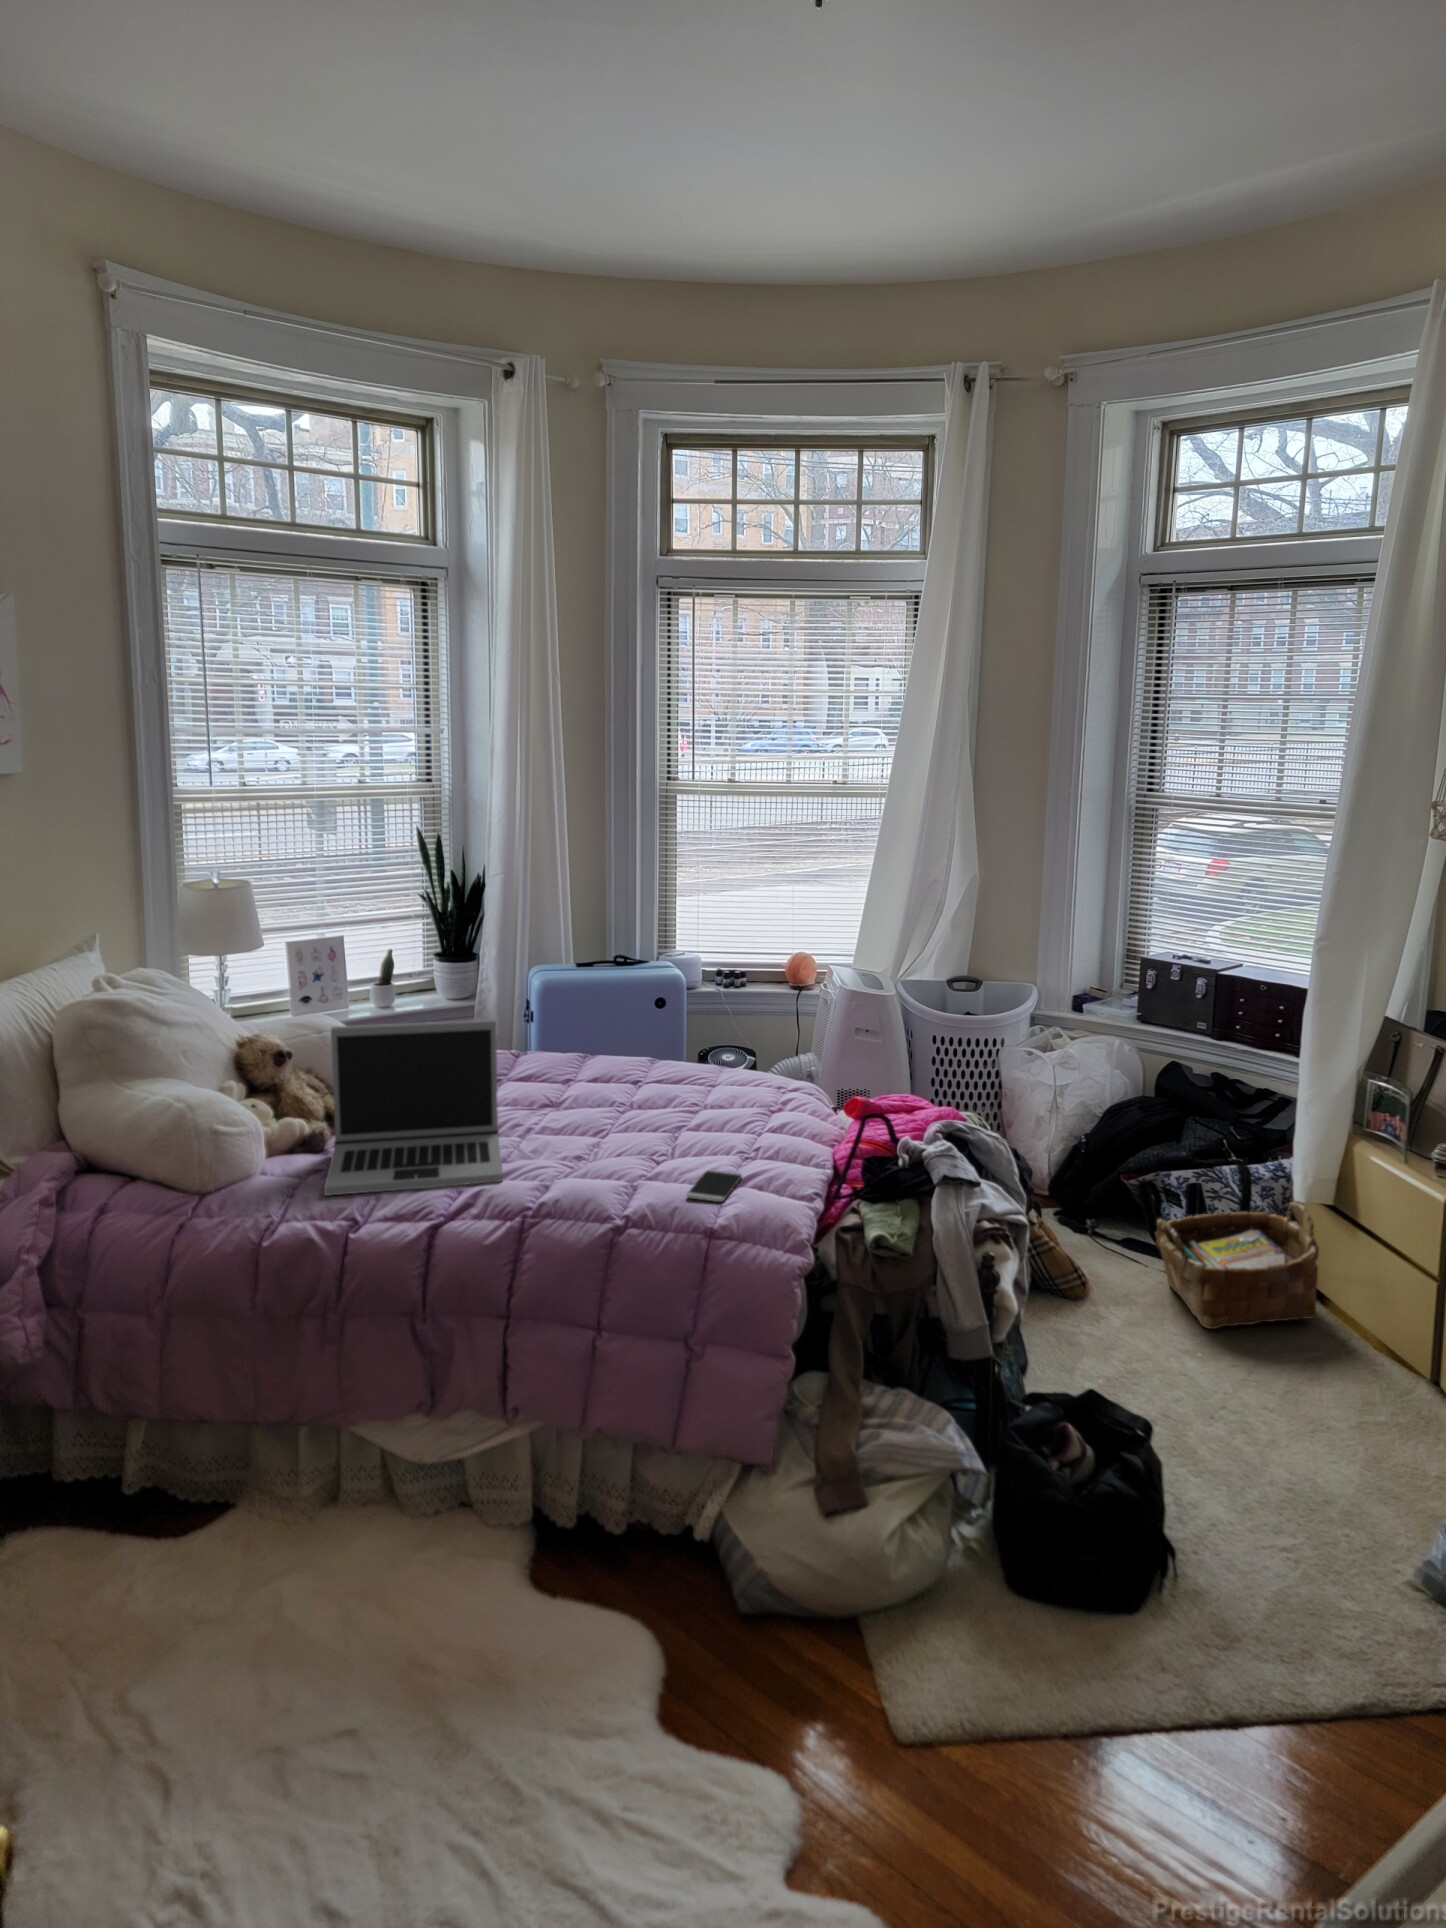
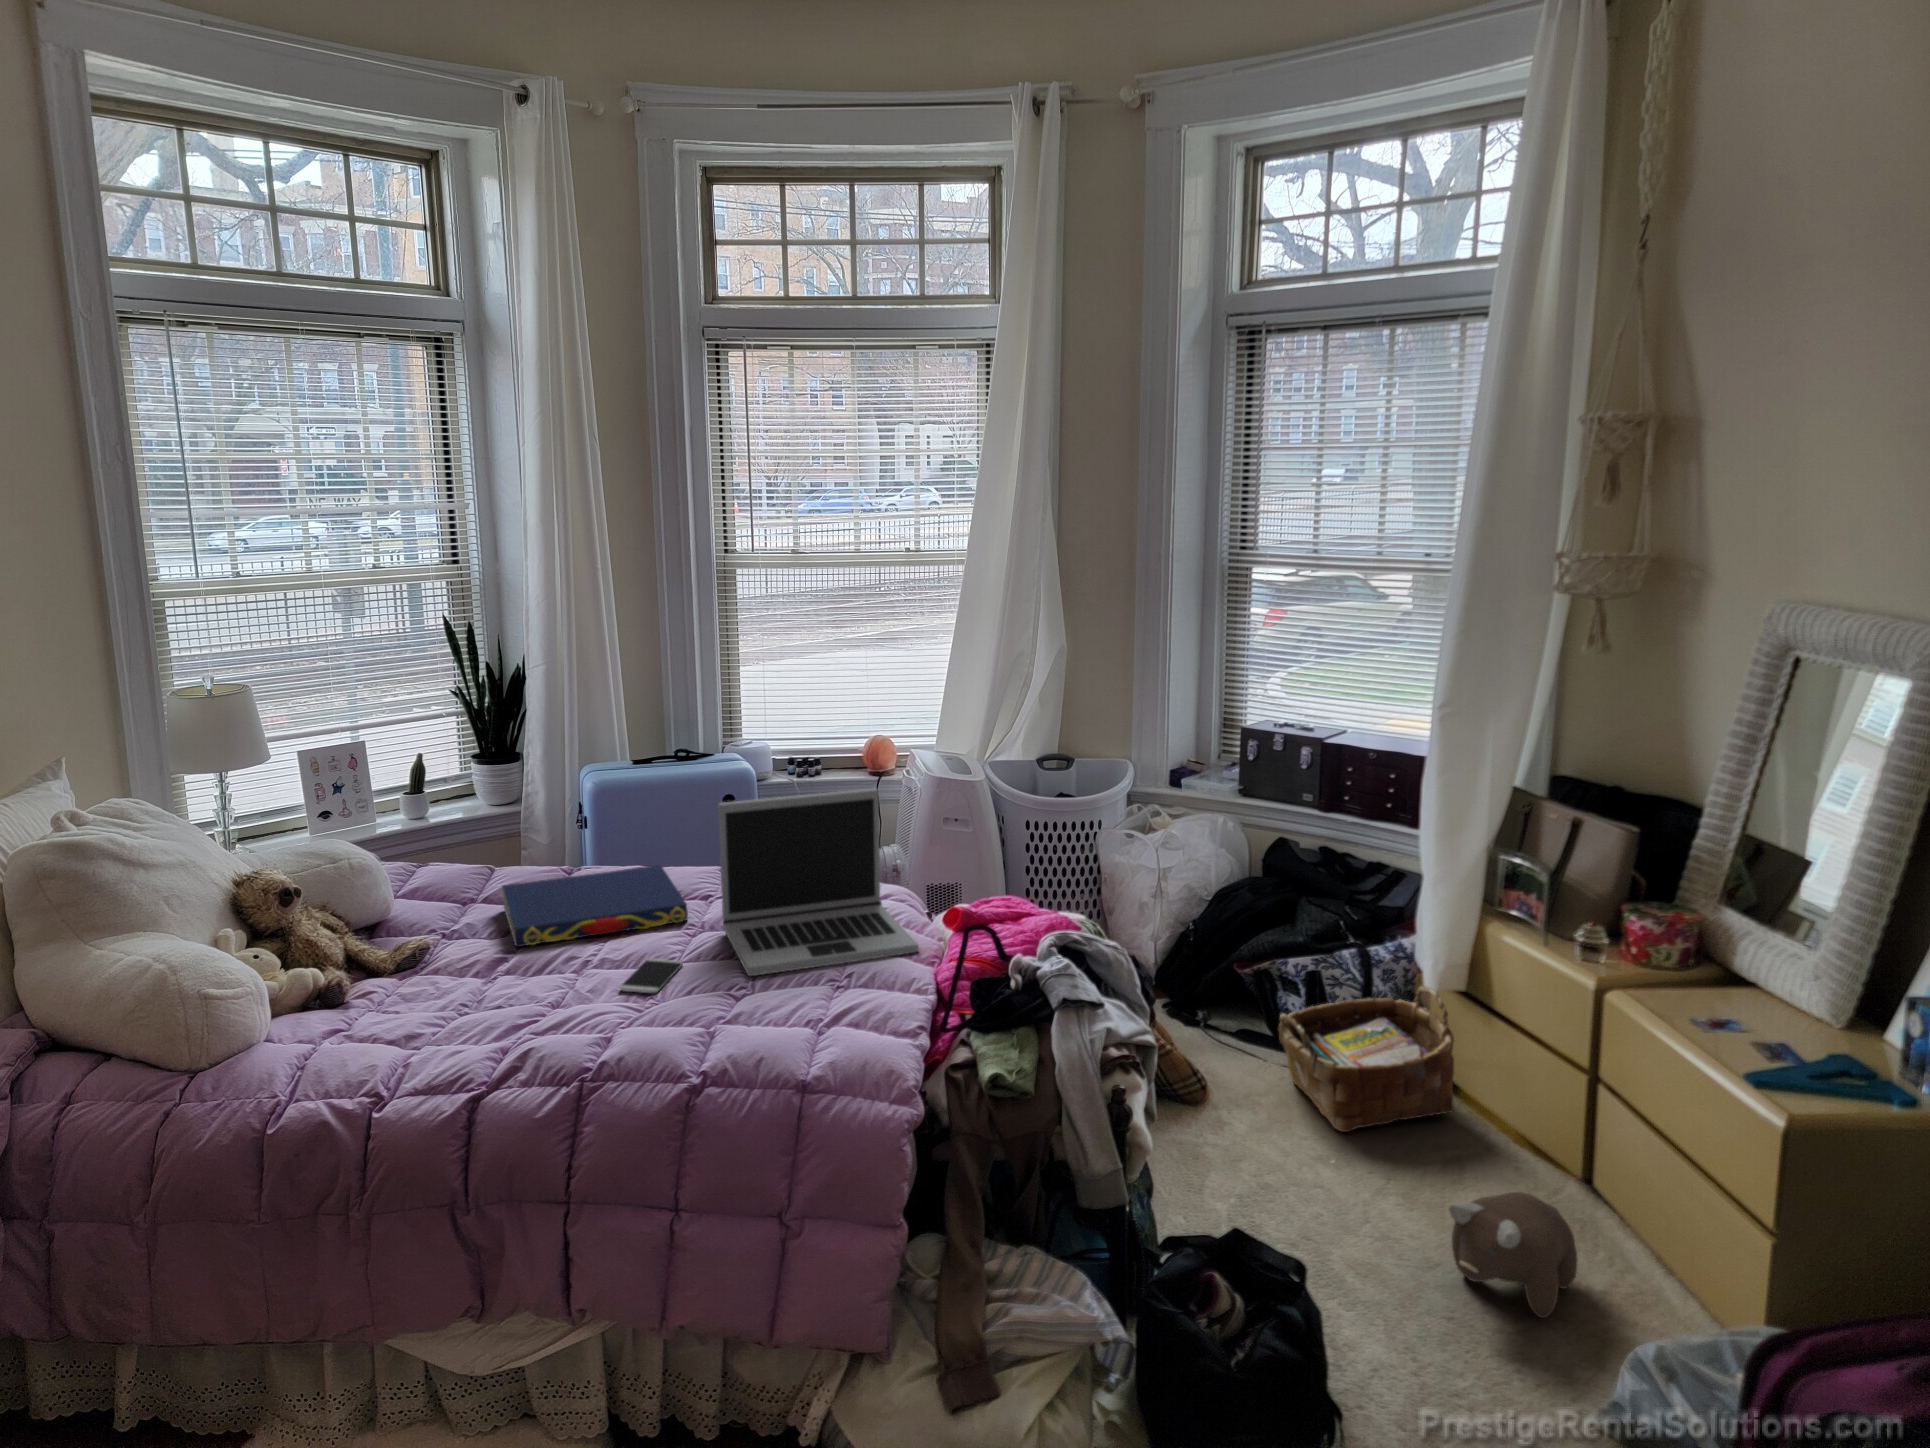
laptop: present [324,1020,503,1196] -> present [718,788,919,976]
book: none [460,1054,621,1115] -> present [502,865,688,947]
smartphone: present [687,1170,742,1202] -> present [620,958,683,993]
plush toy: none [1286,1378,1406,1490] -> present [1449,1192,1577,1318]

